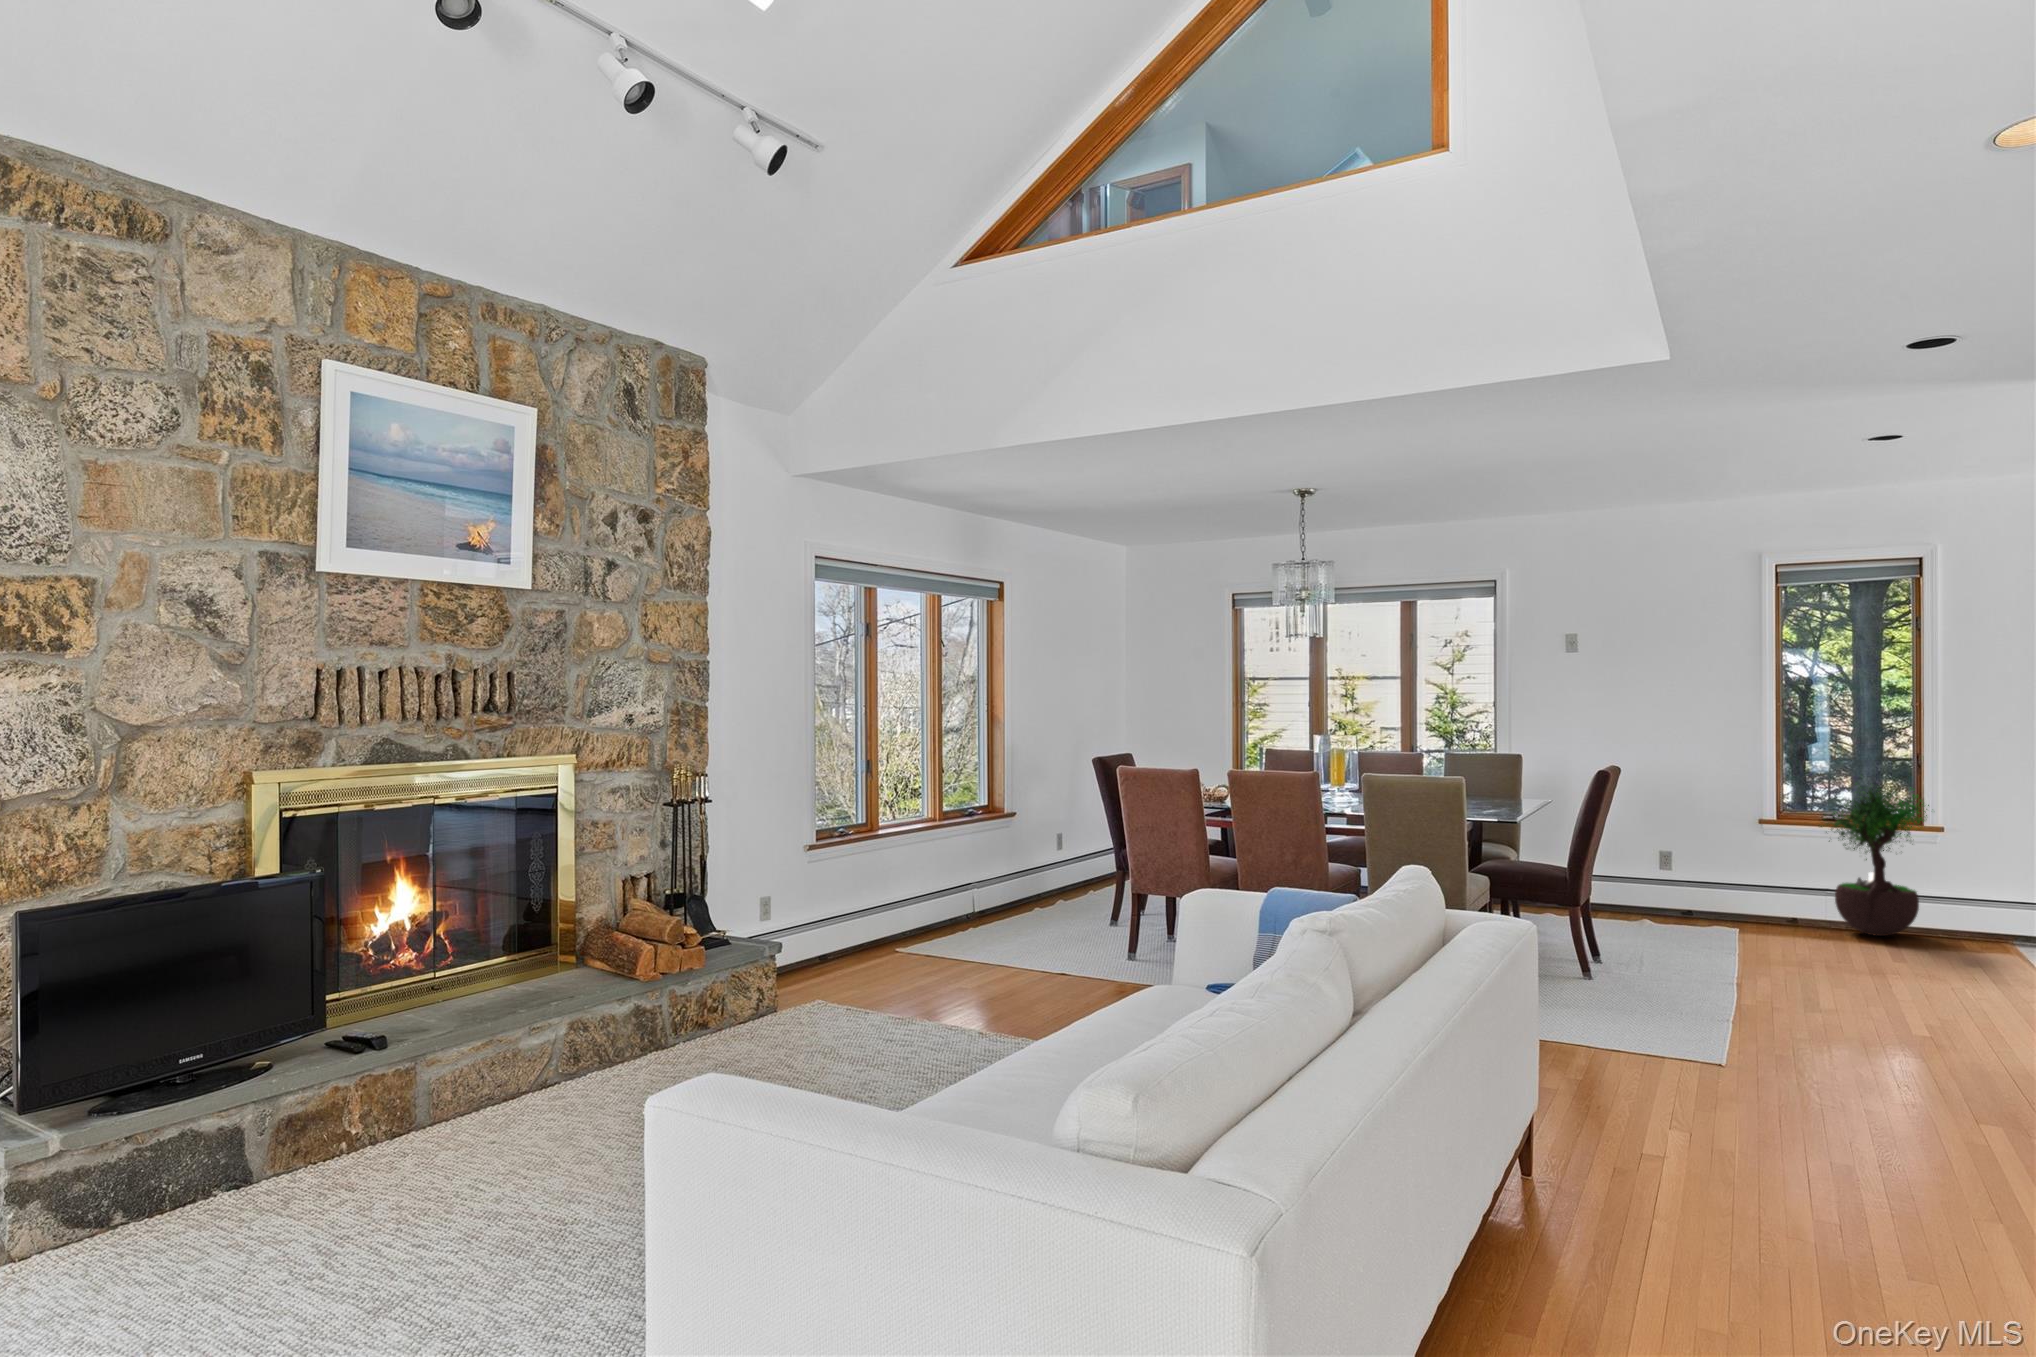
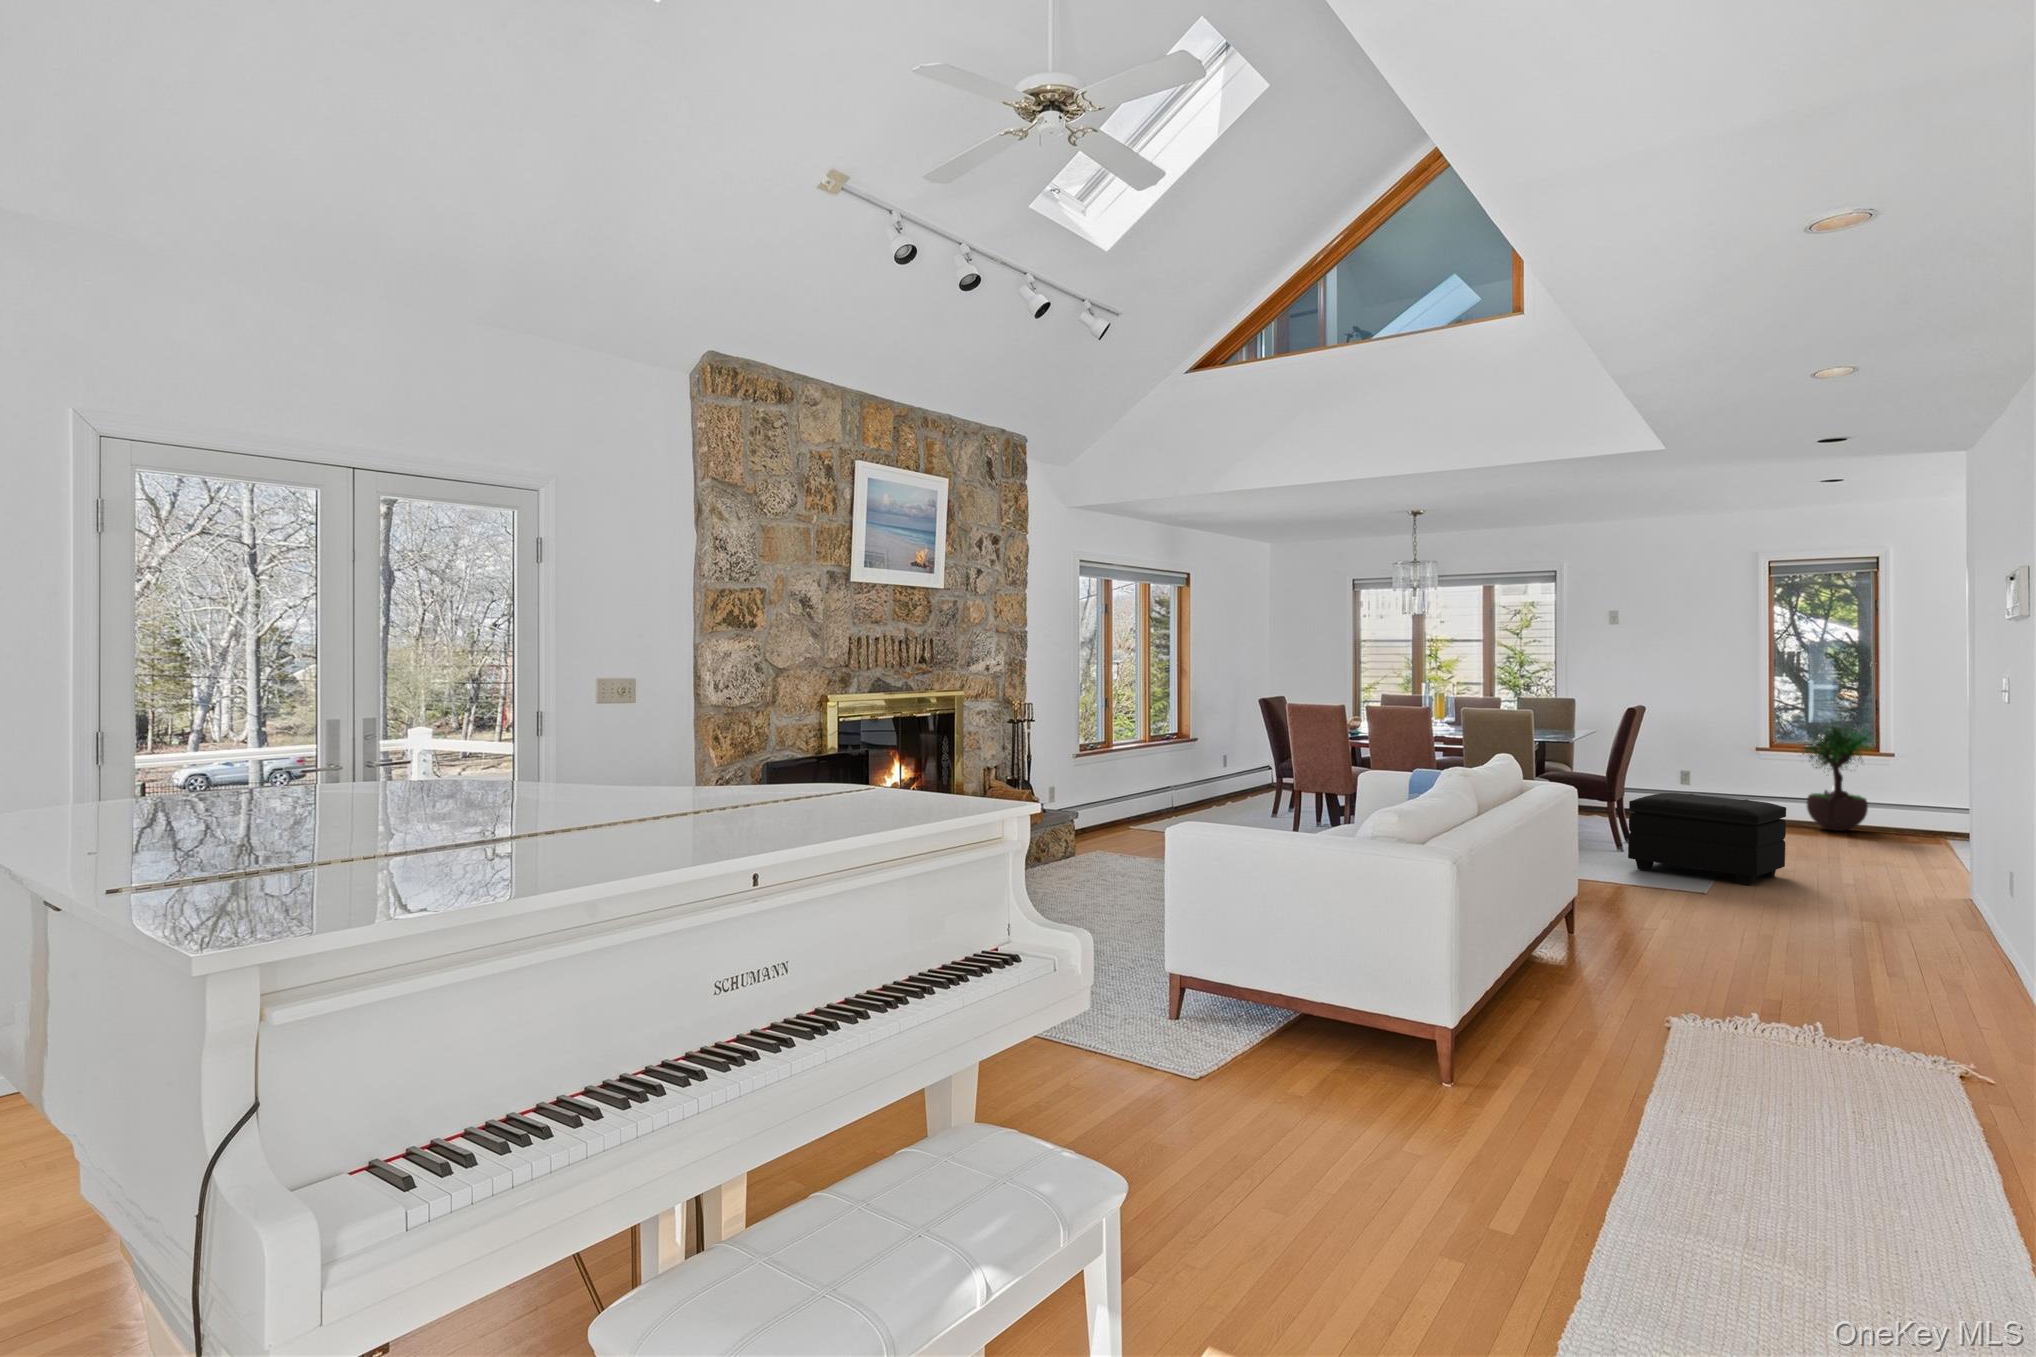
footstool: none [1613,901,1846,1052] -> present [1628,793,1786,885]

